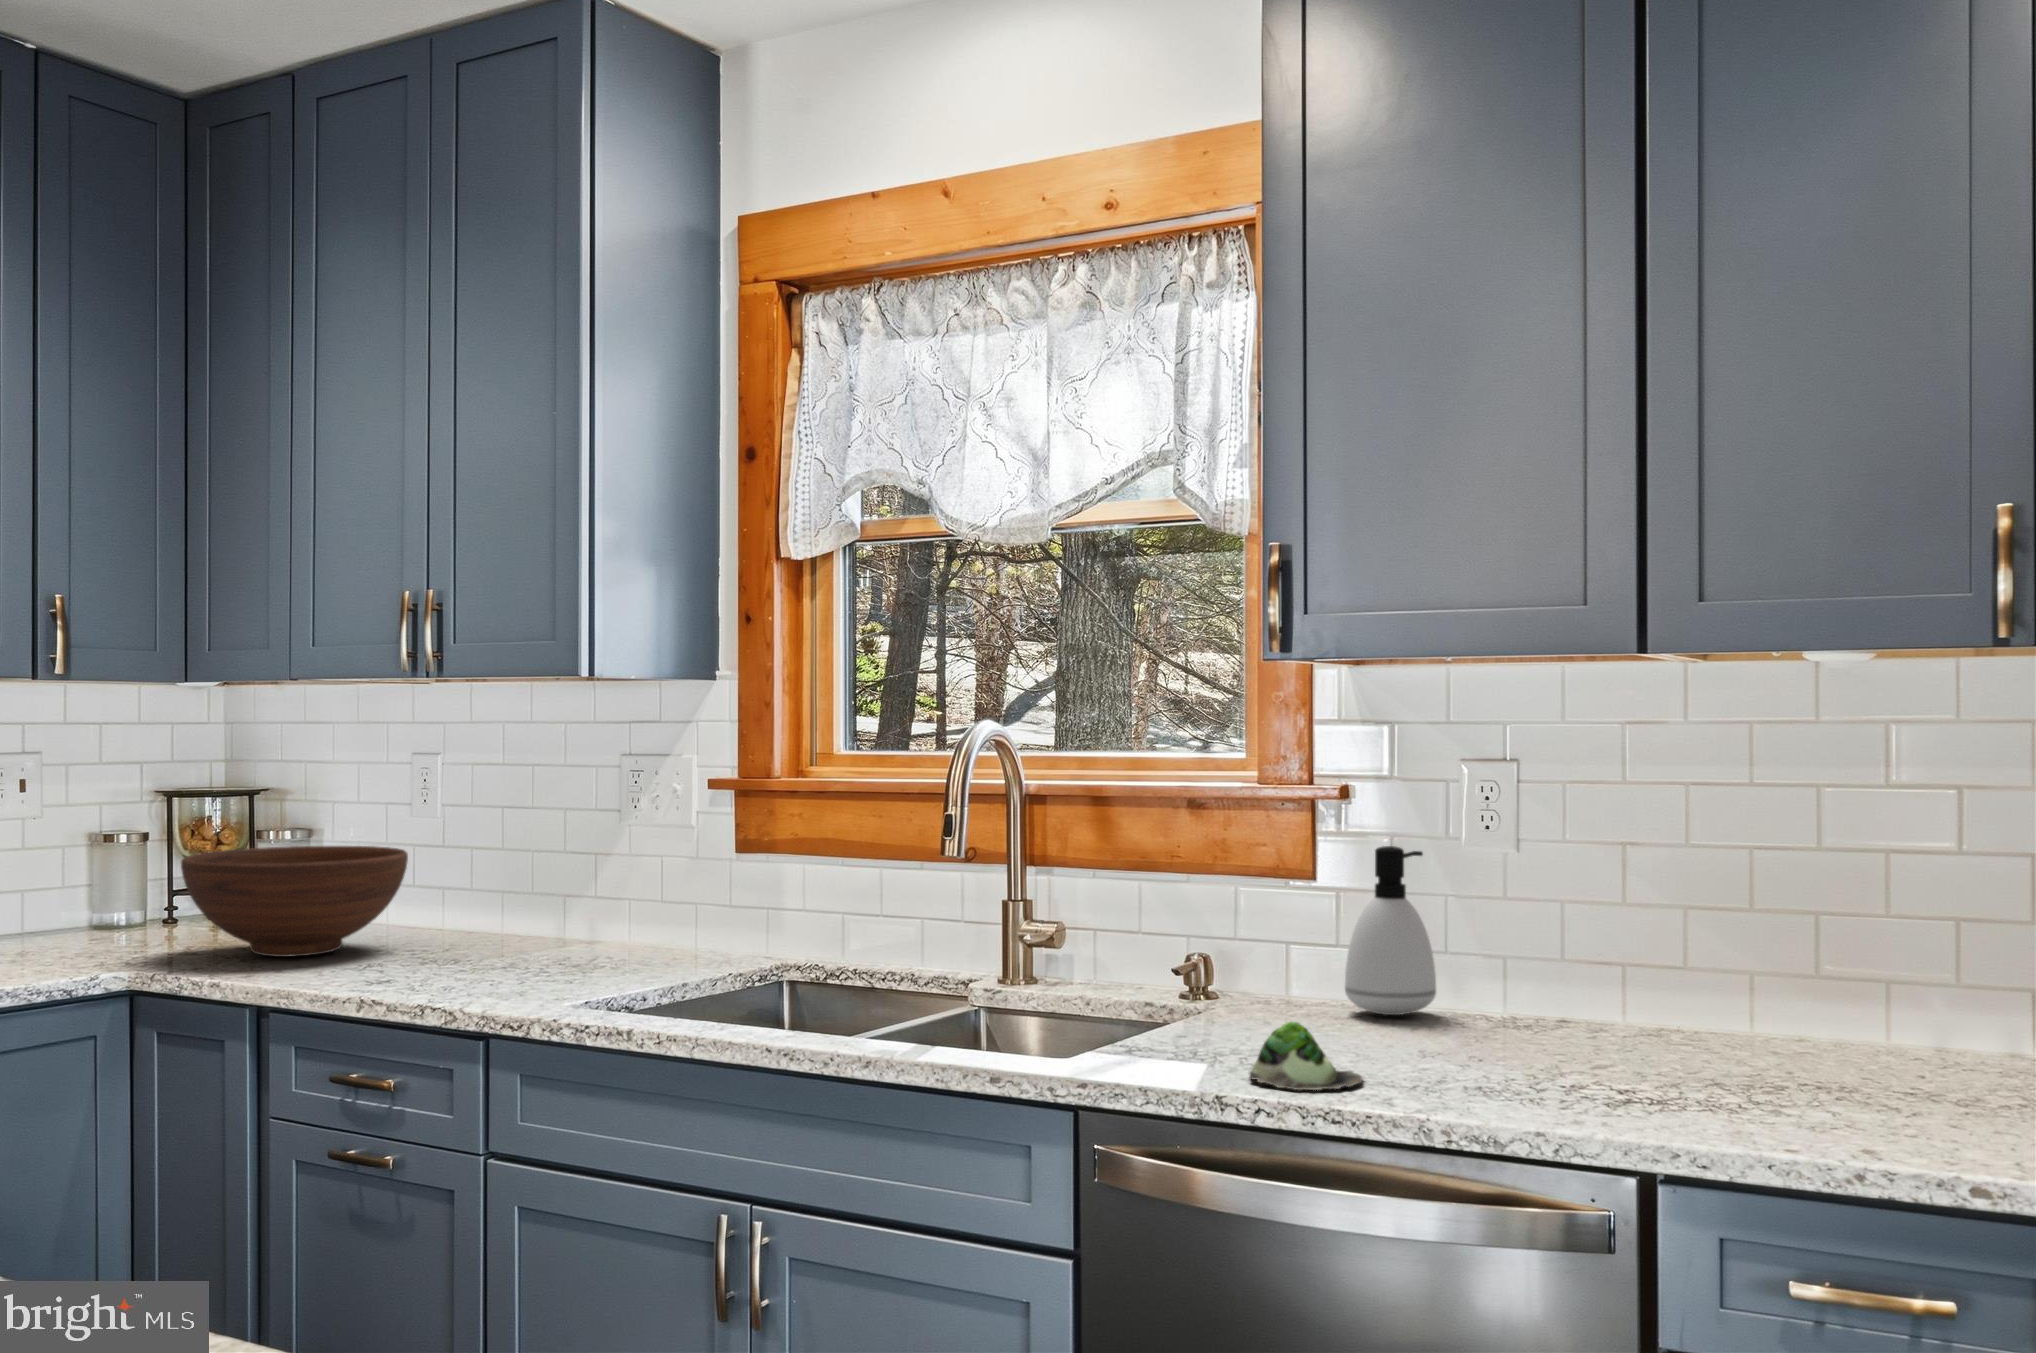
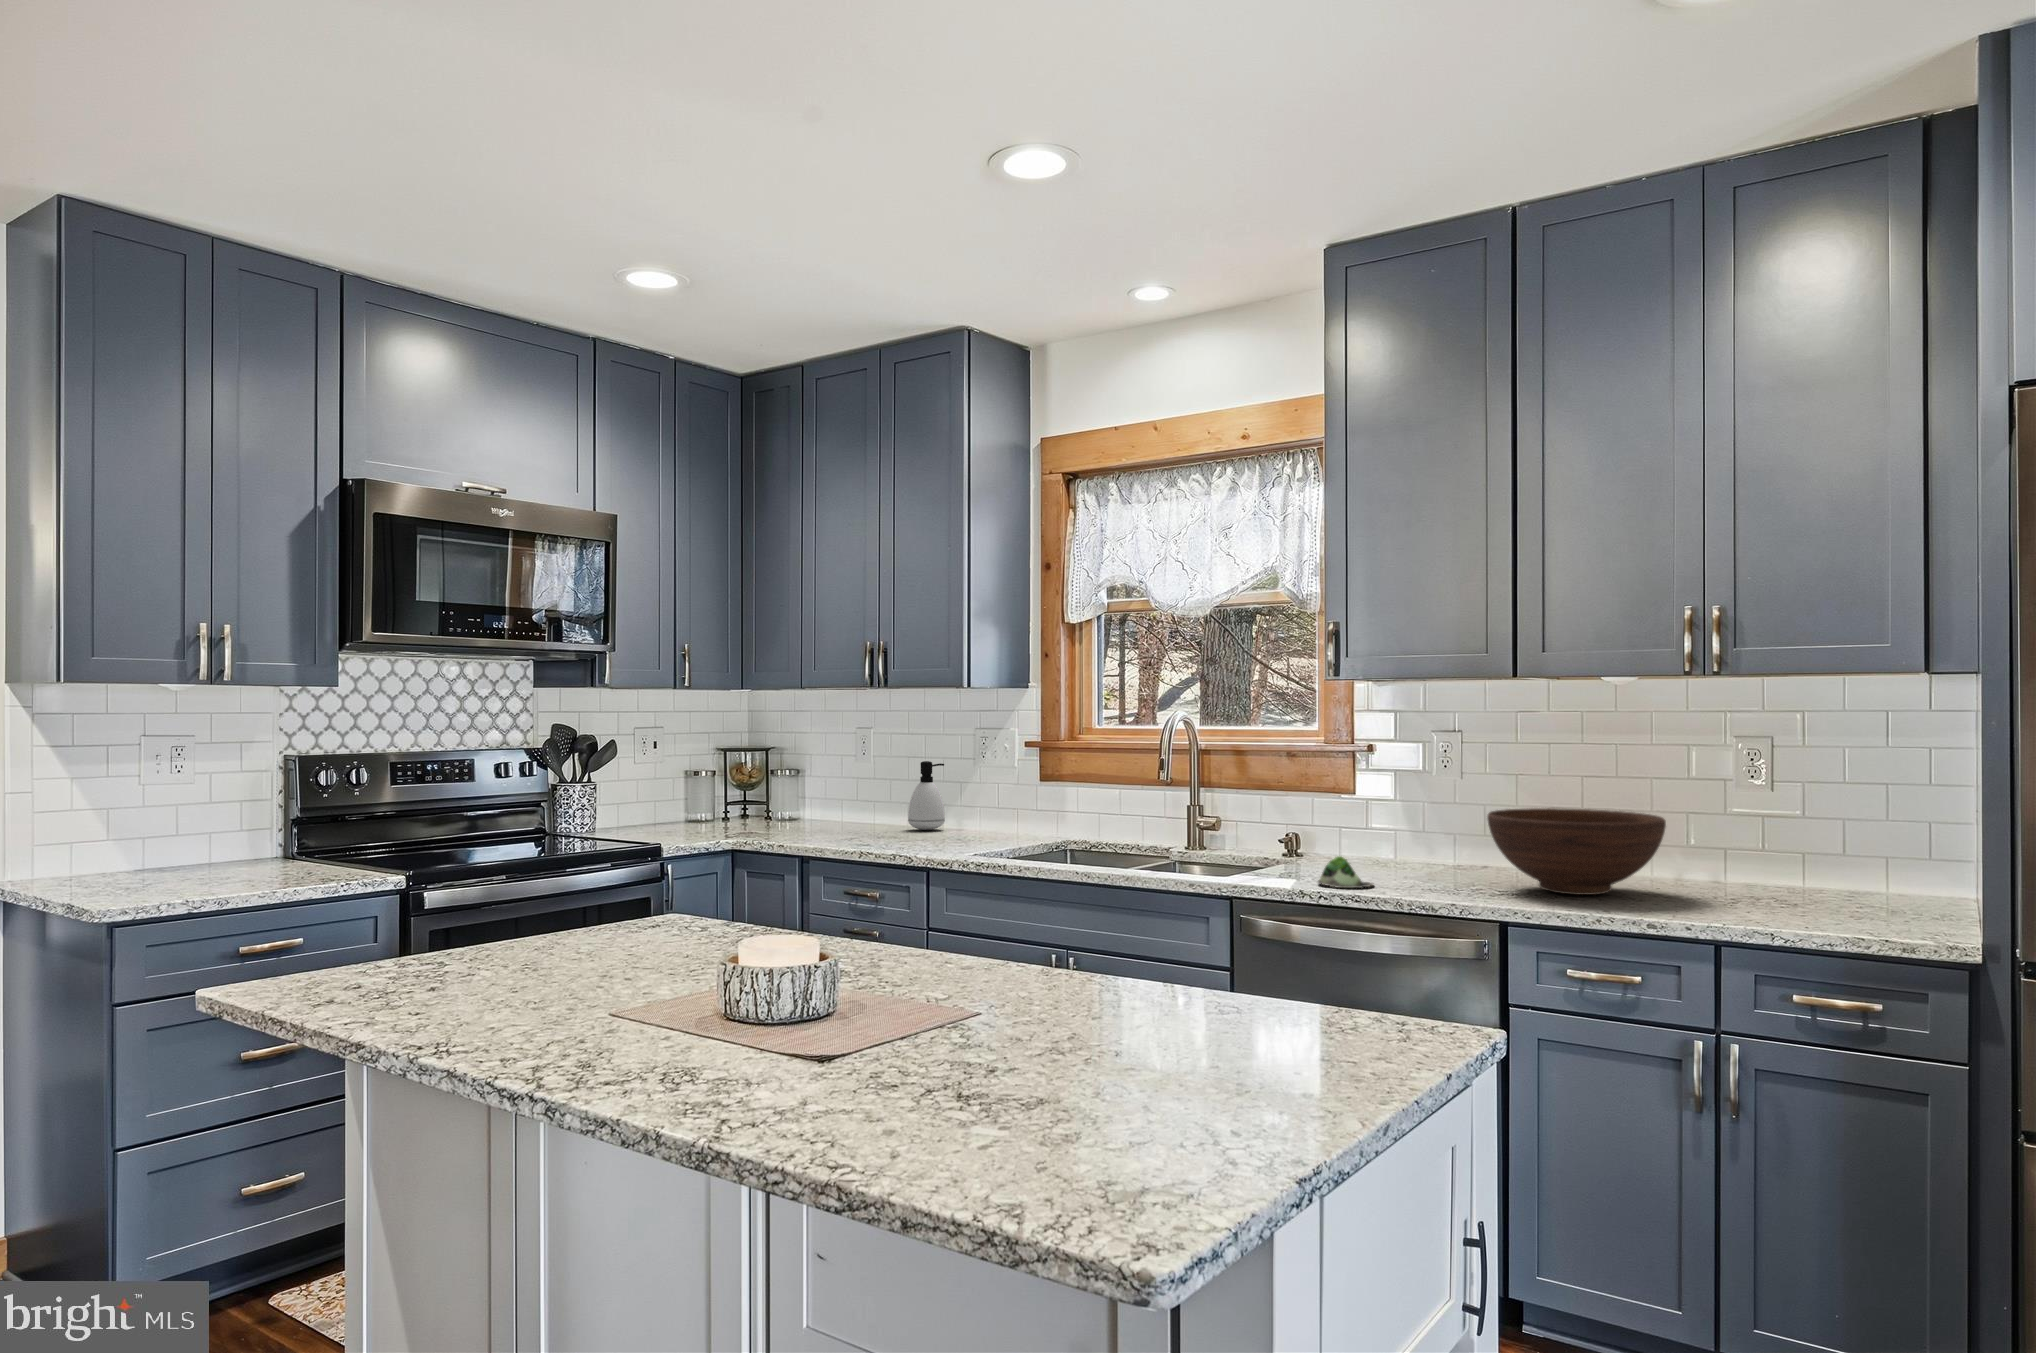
fruit bowl: present [181,846,408,957] -> present [1487,808,1666,895]
soap dispenser: present [1345,846,1436,1015] -> present [908,761,945,830]

